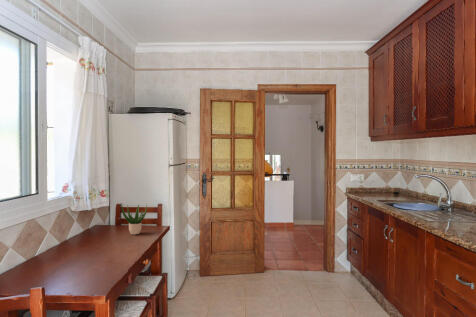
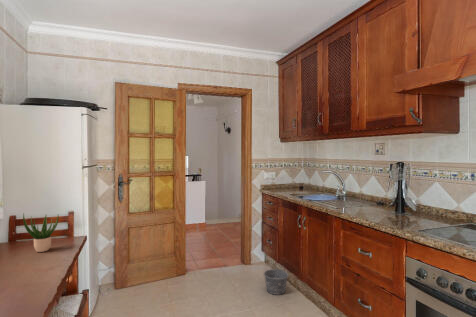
bucket: none [343,271,371,308] -> present [264,268,288,295]

